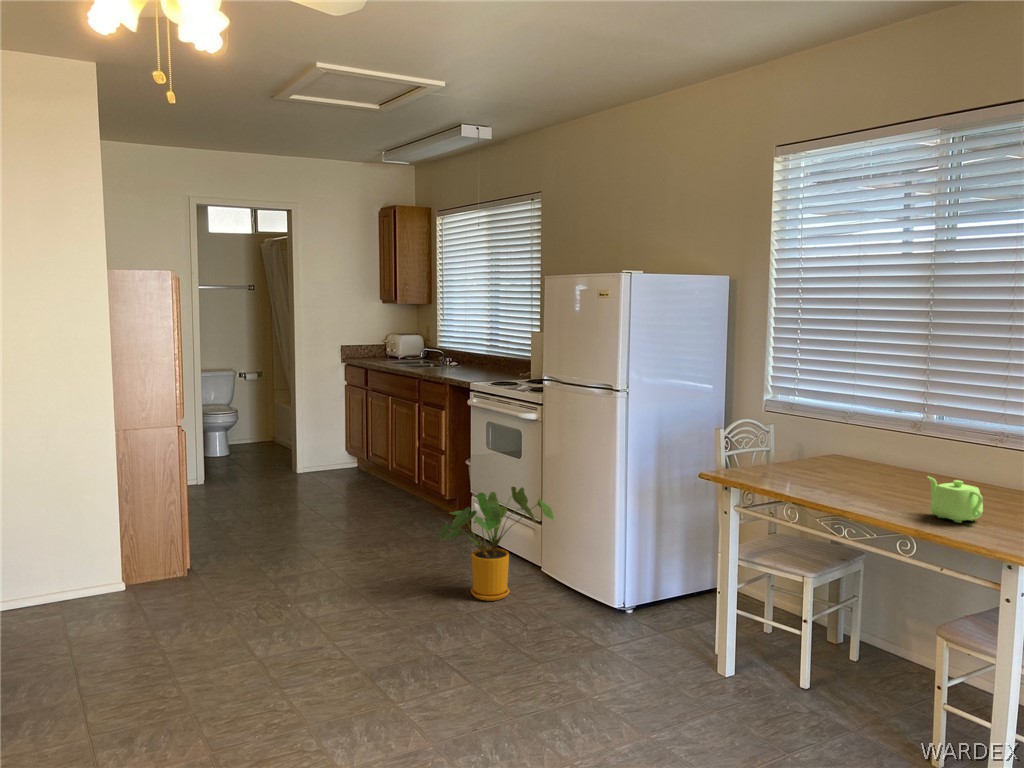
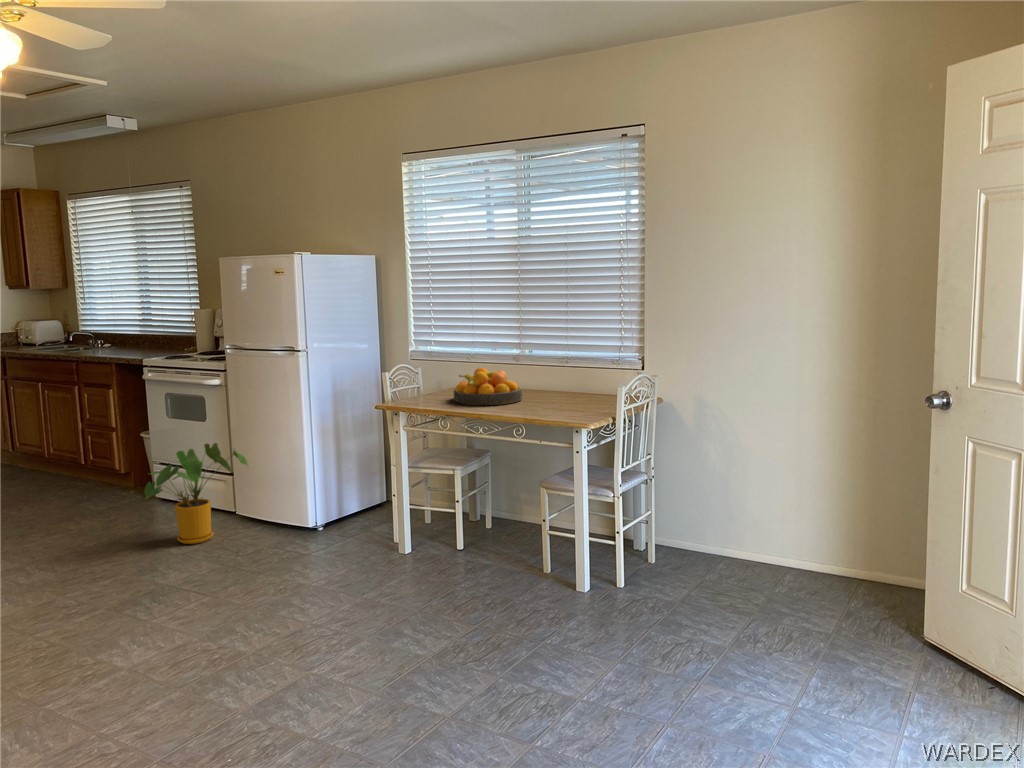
fruit bowl: none [811,436,919,495] -> present [454,368,522,405]
teapot: present [928,477,983,523] -> none [528,386,561,413]

